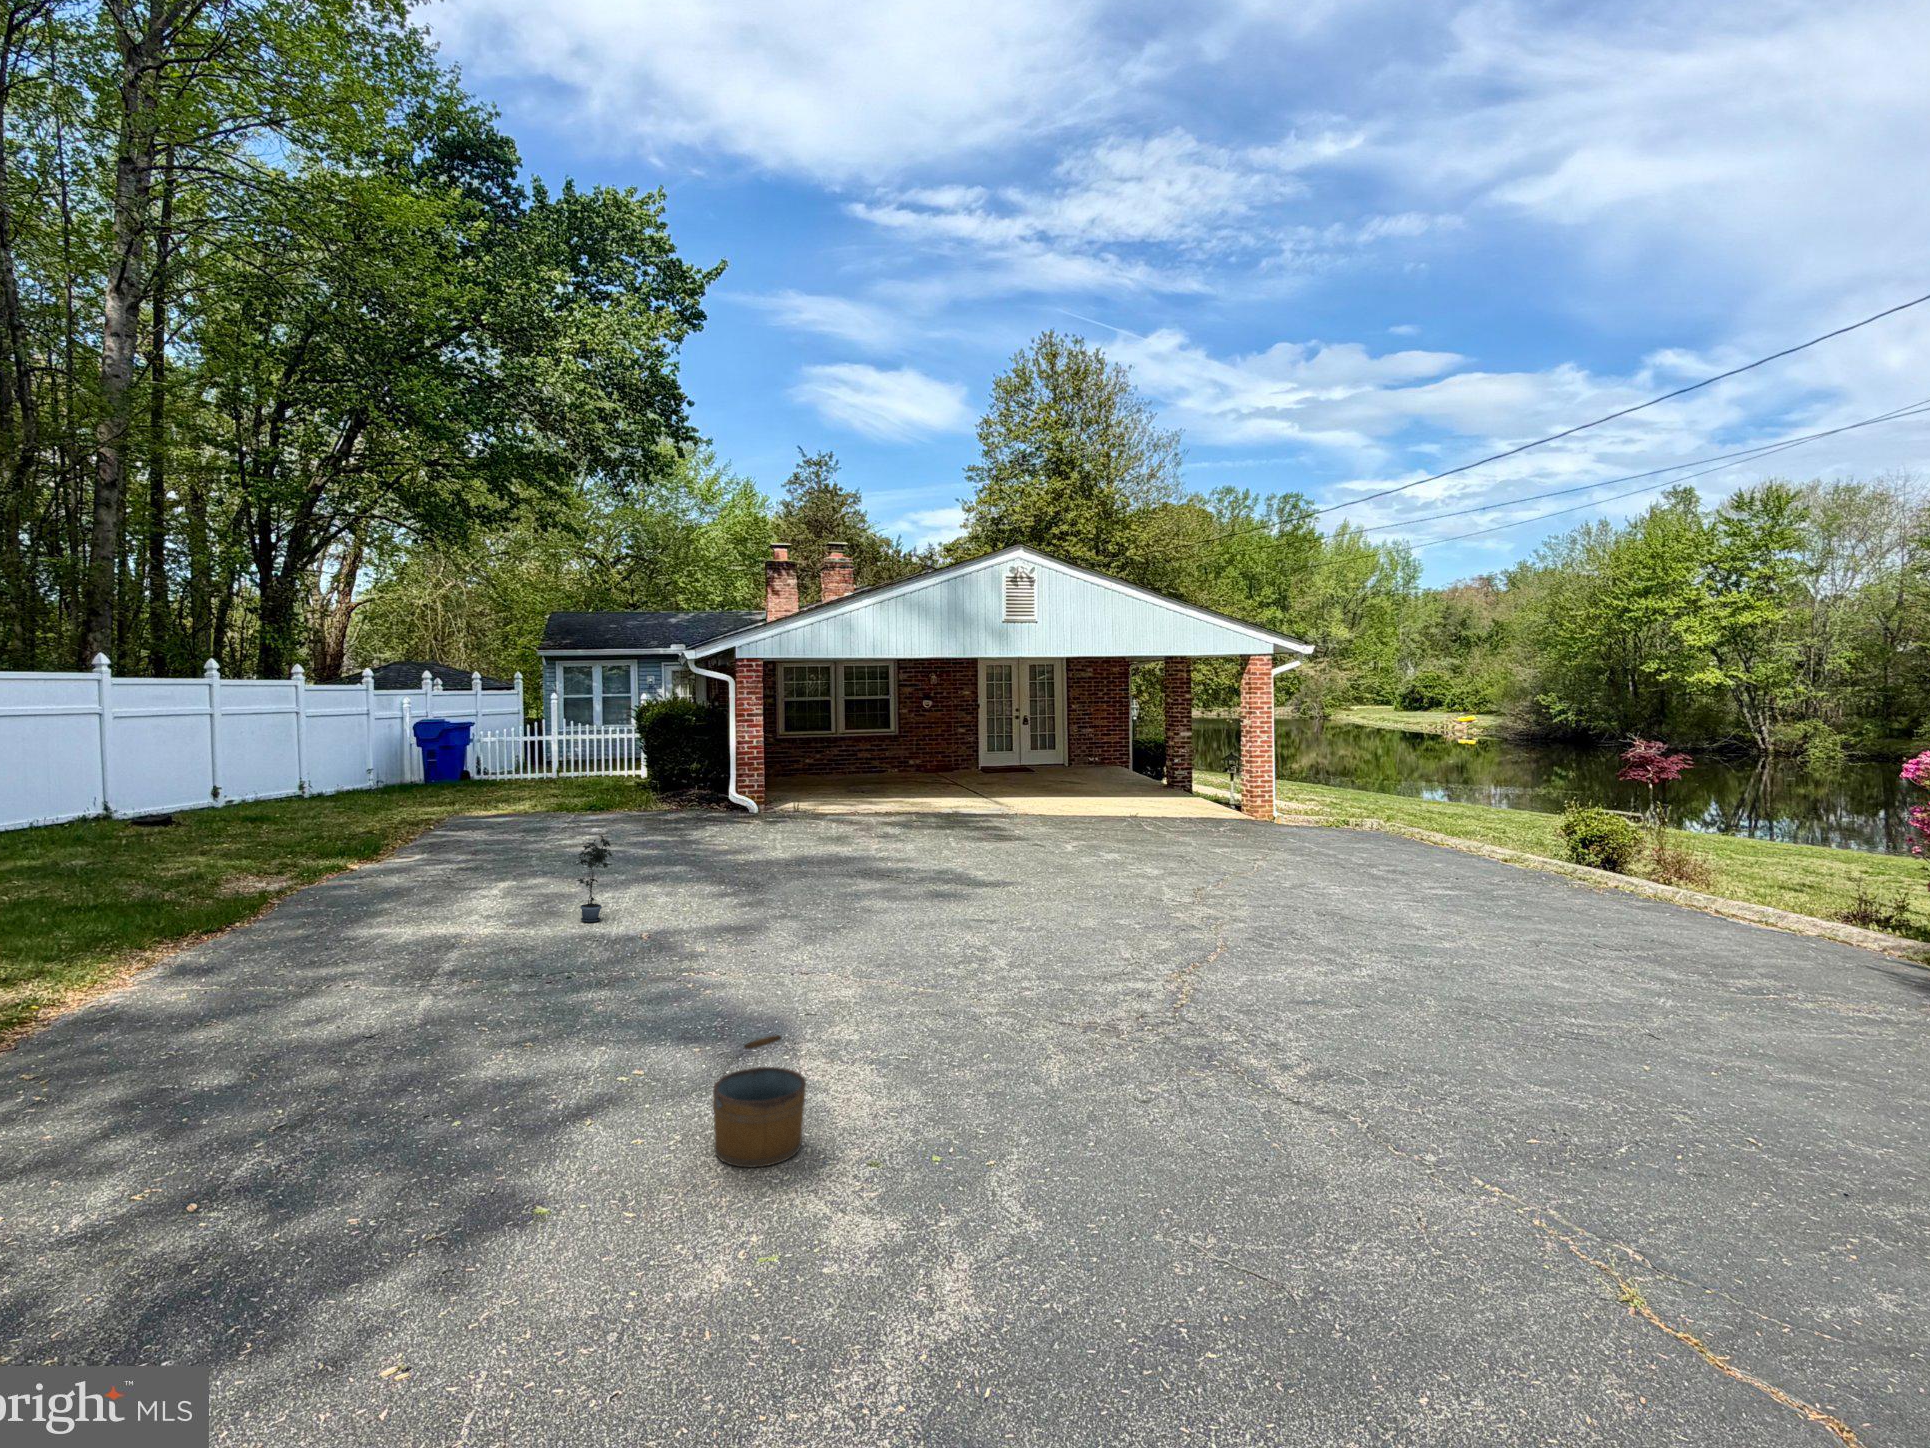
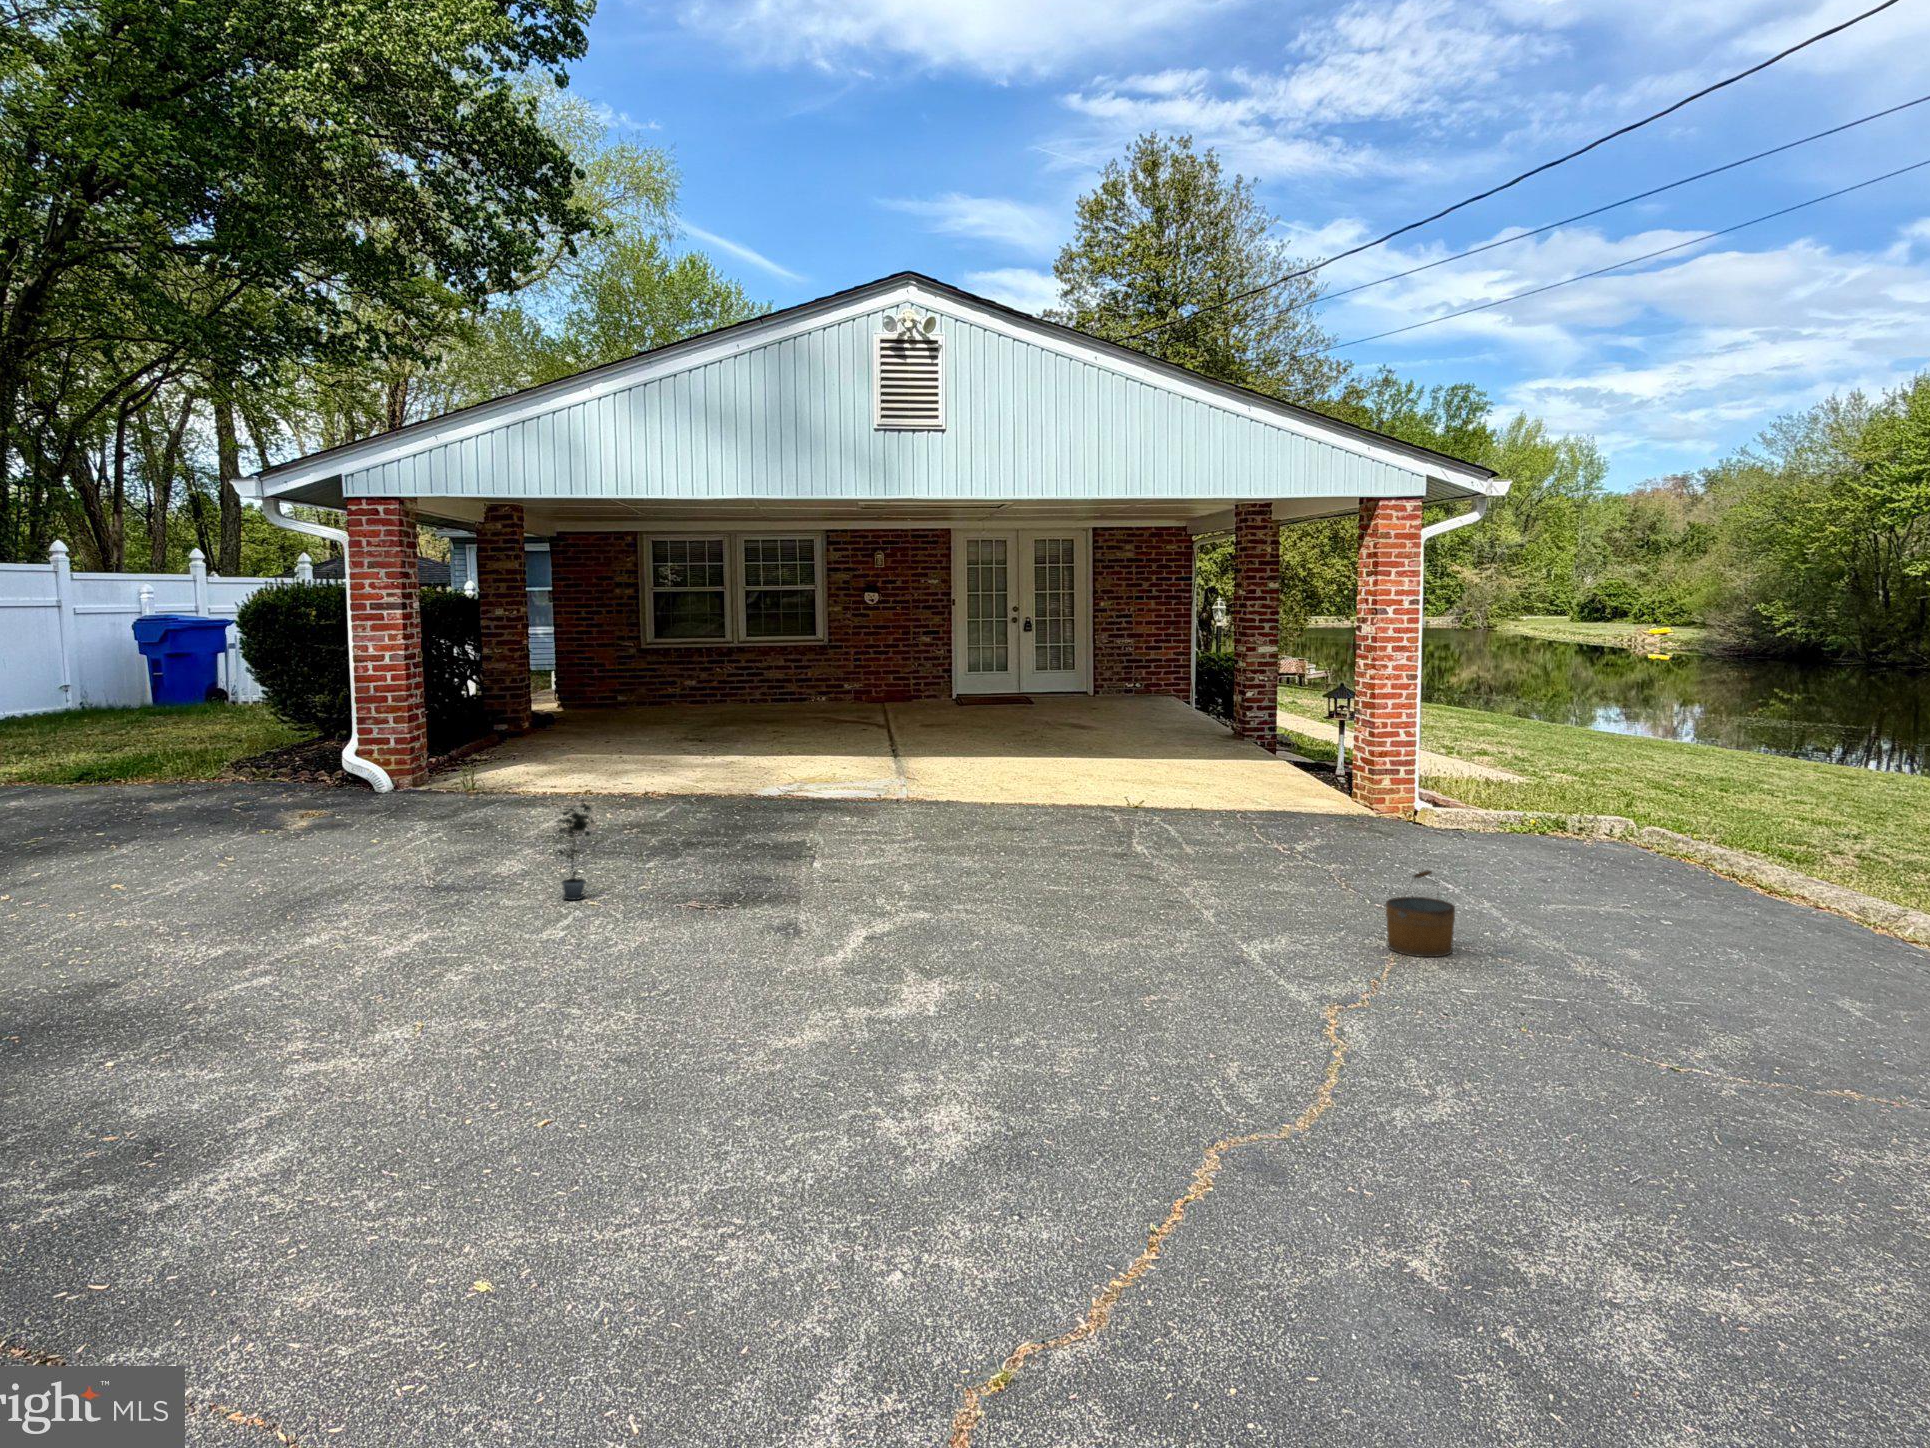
bucket: present [713,1035,806,1167] -> present [1386,870,1455,957]

